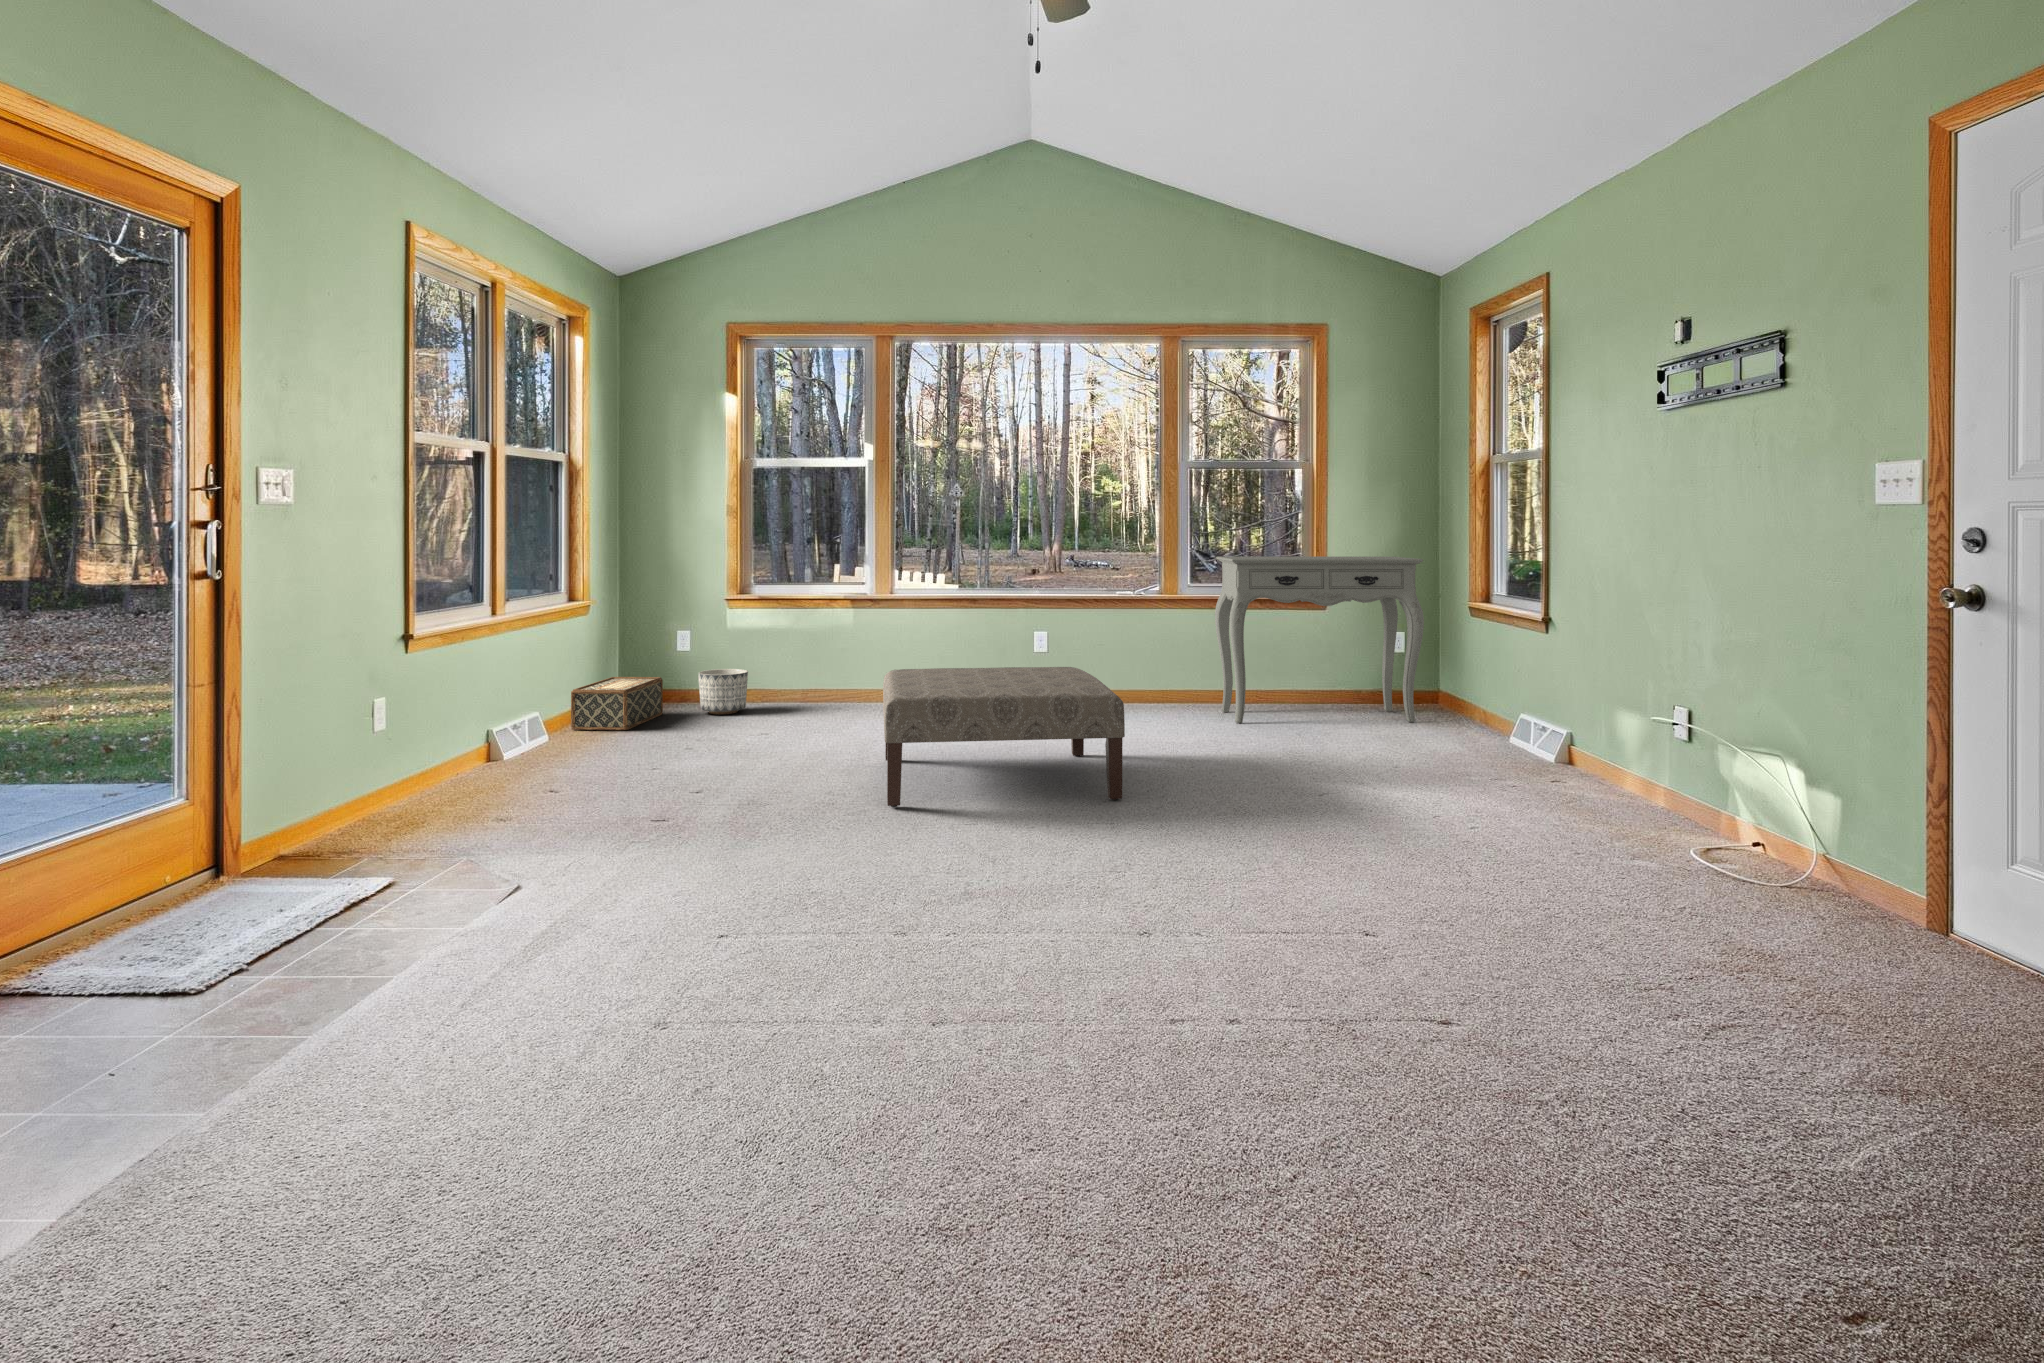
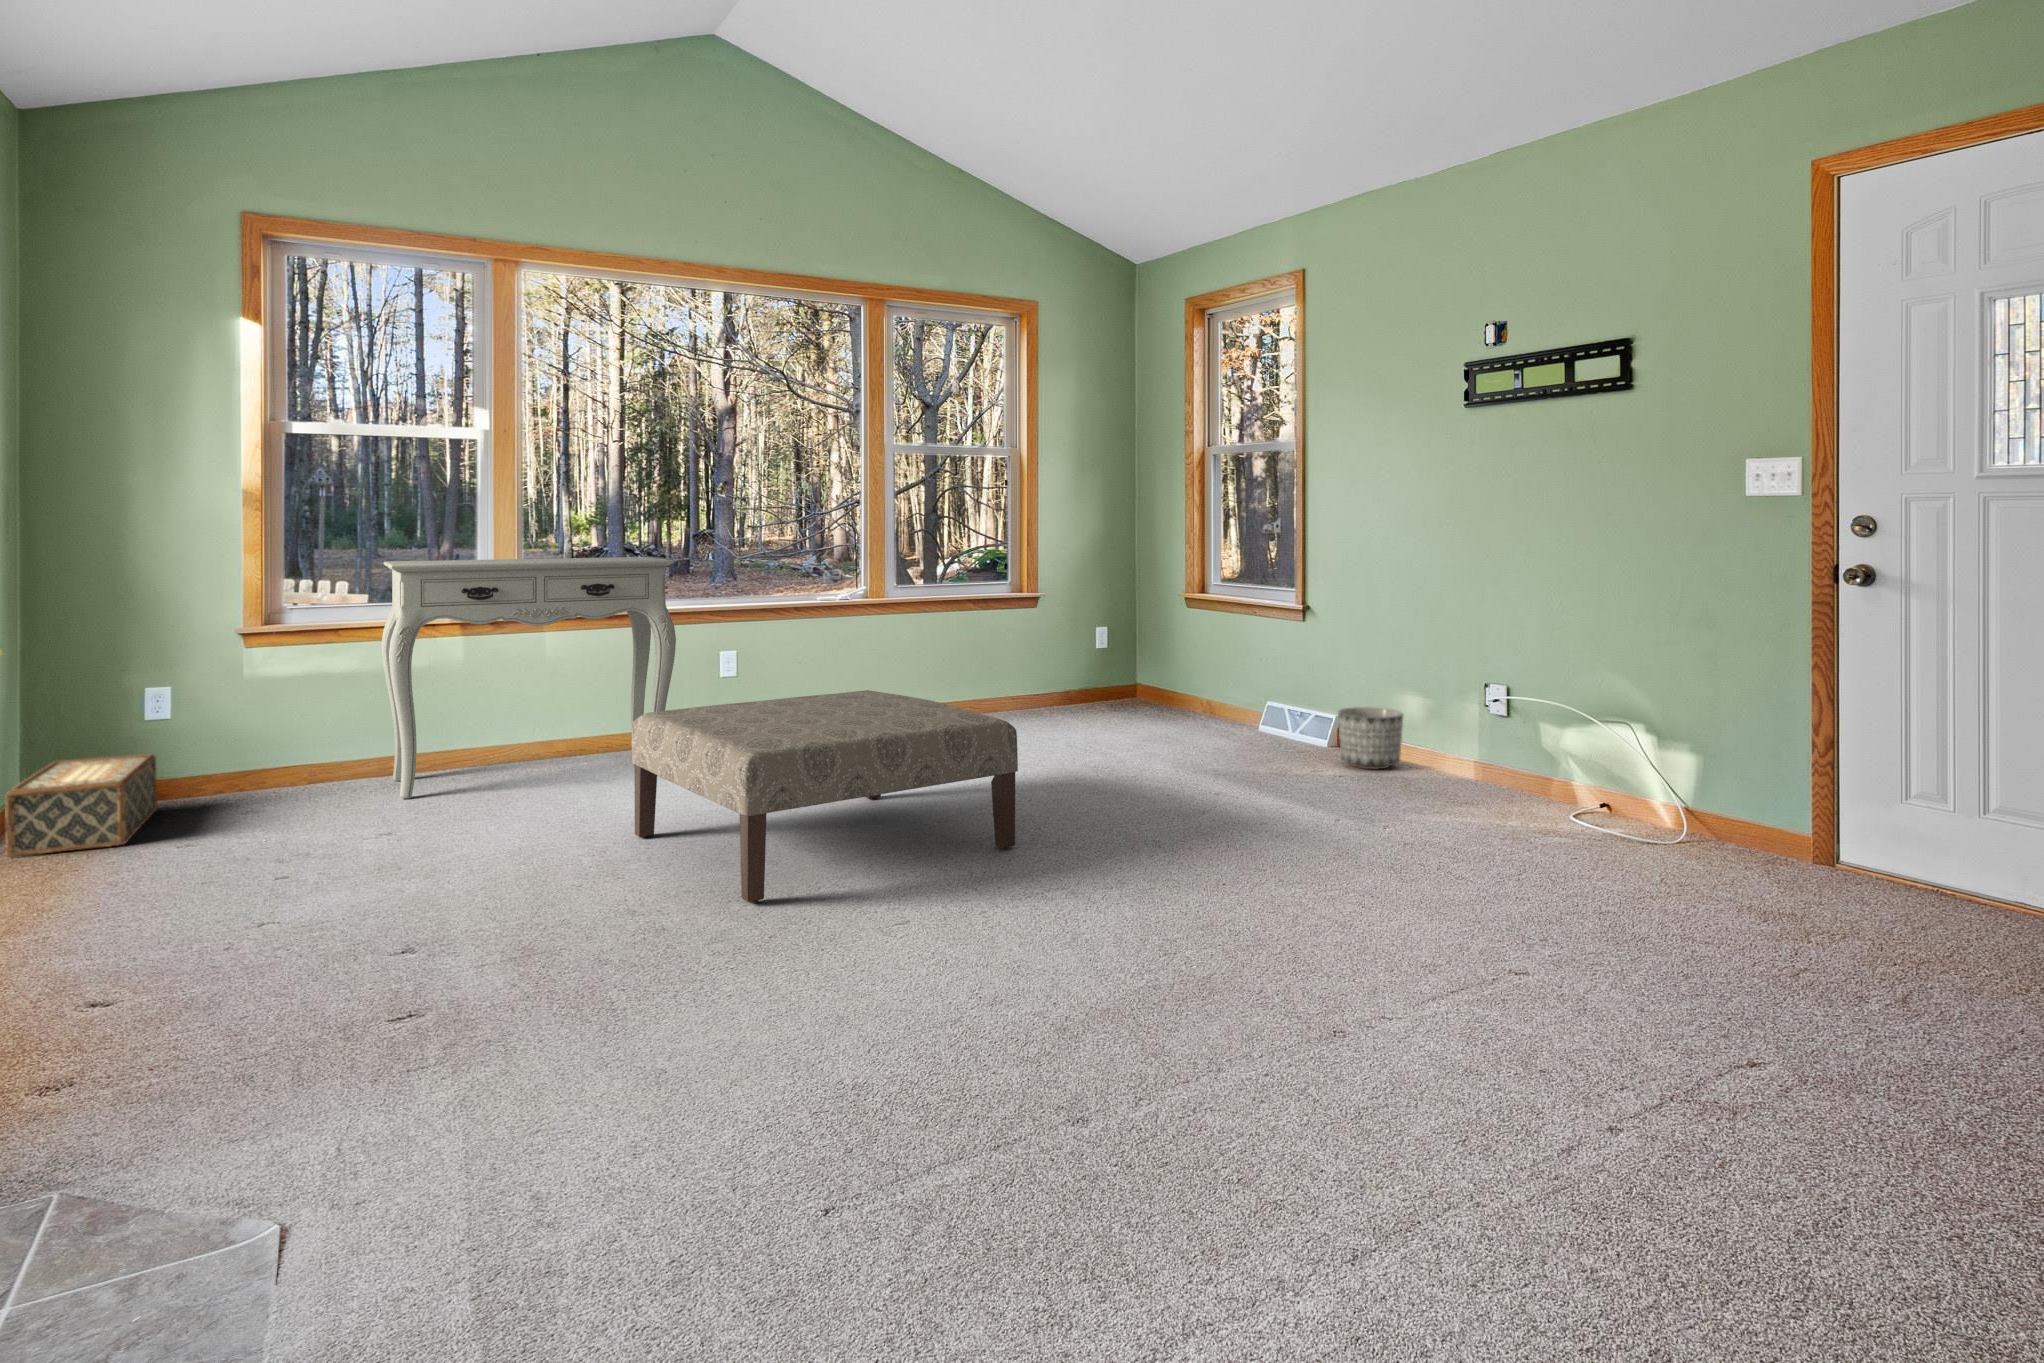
console table: present [1215,556,1424,723] -> present [382,557,676,799]
planter: present [698,669,748,714] -> present [1338,707,1403,769]

